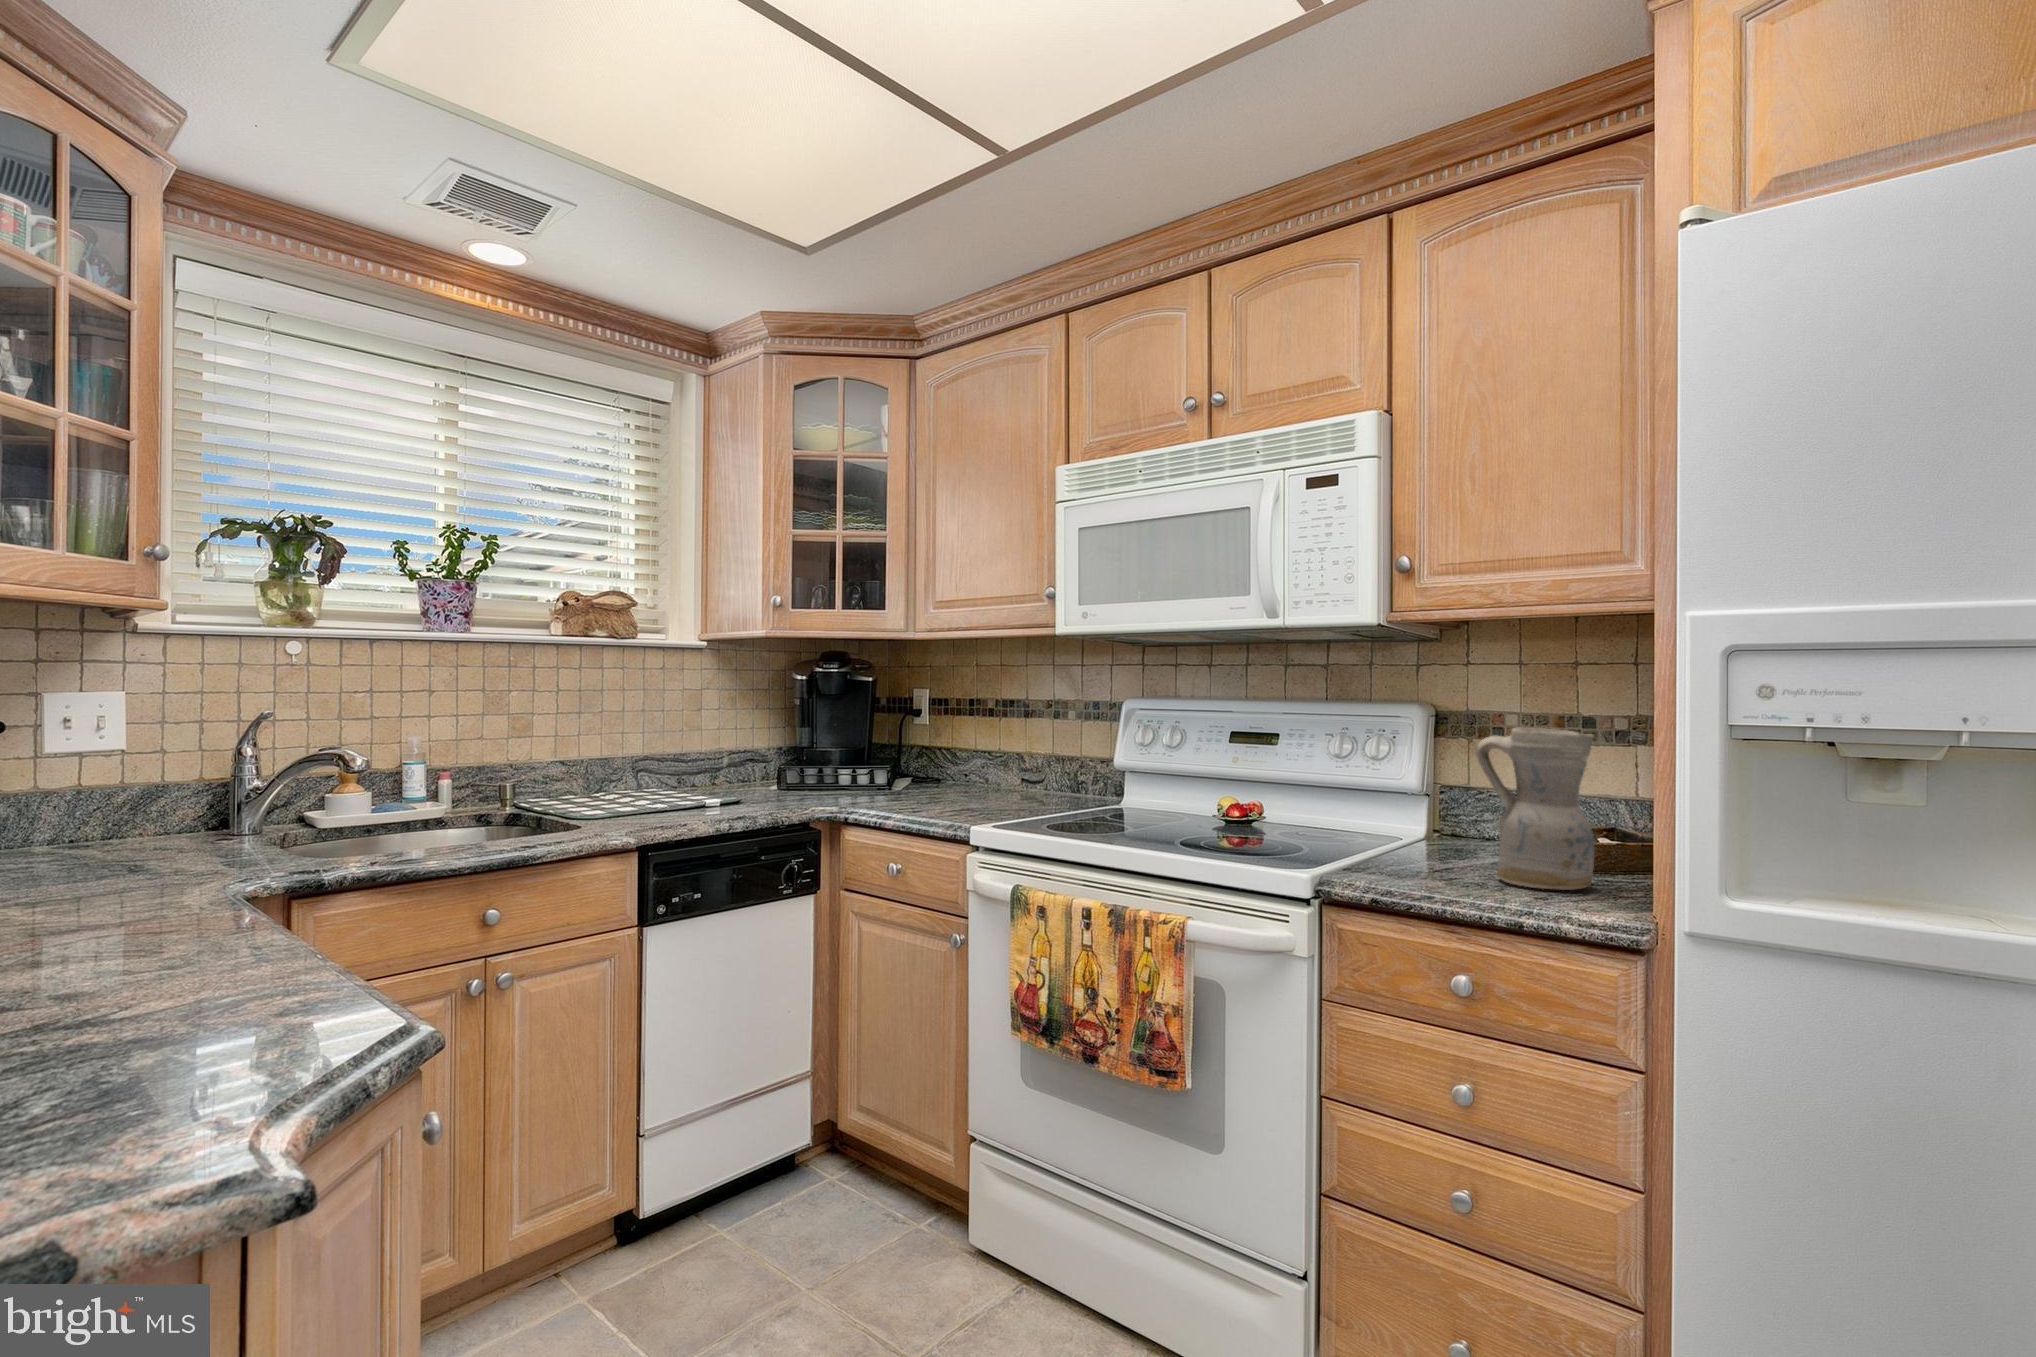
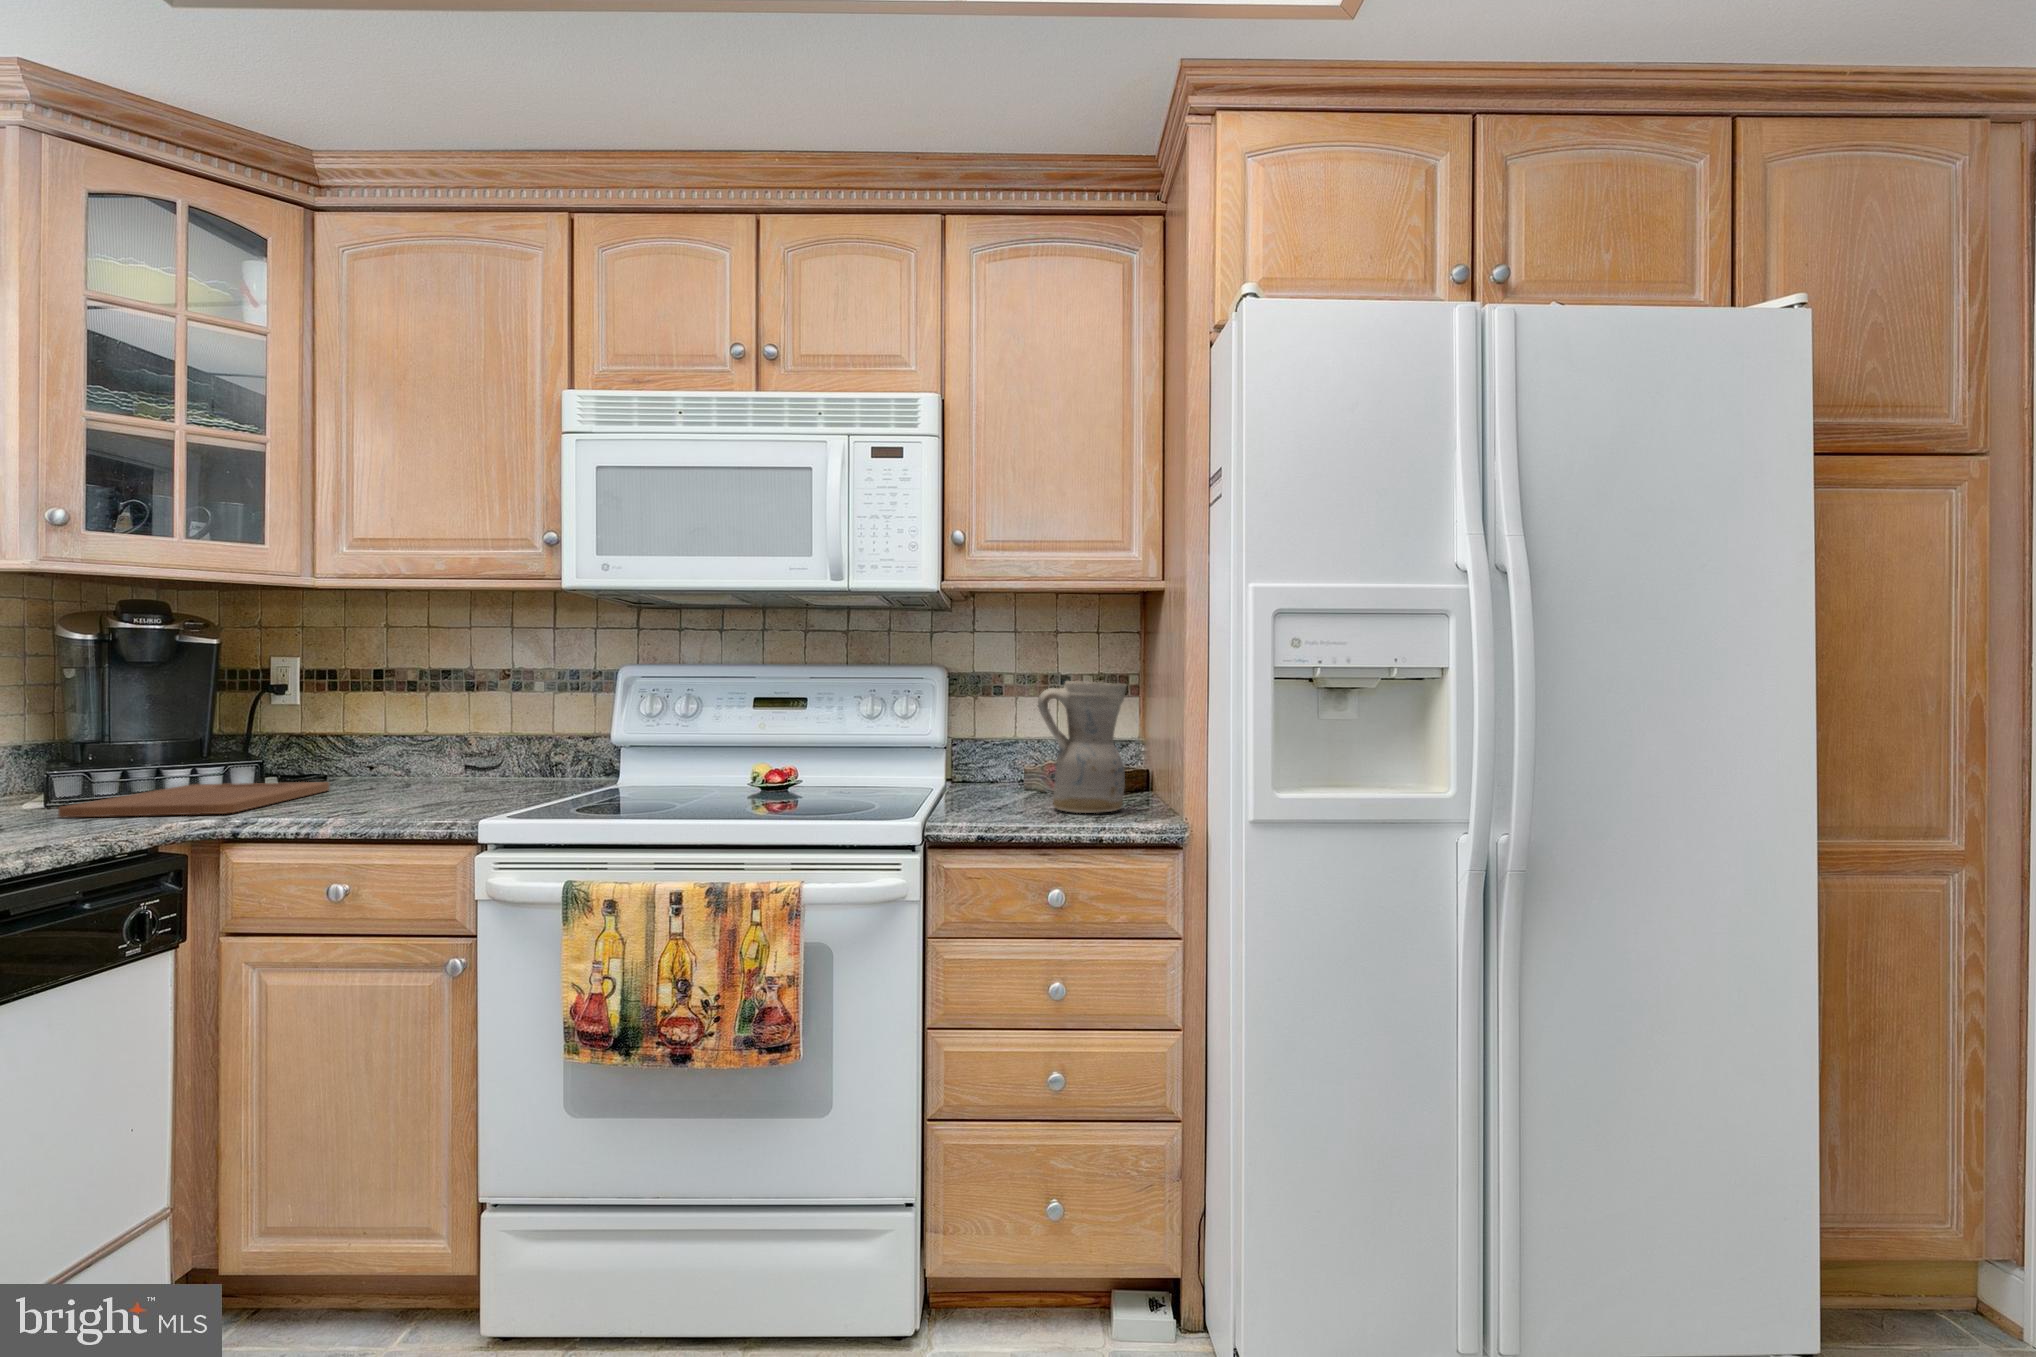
cutting board: none [769,781,928,805] -> present [58,782,329,817]

